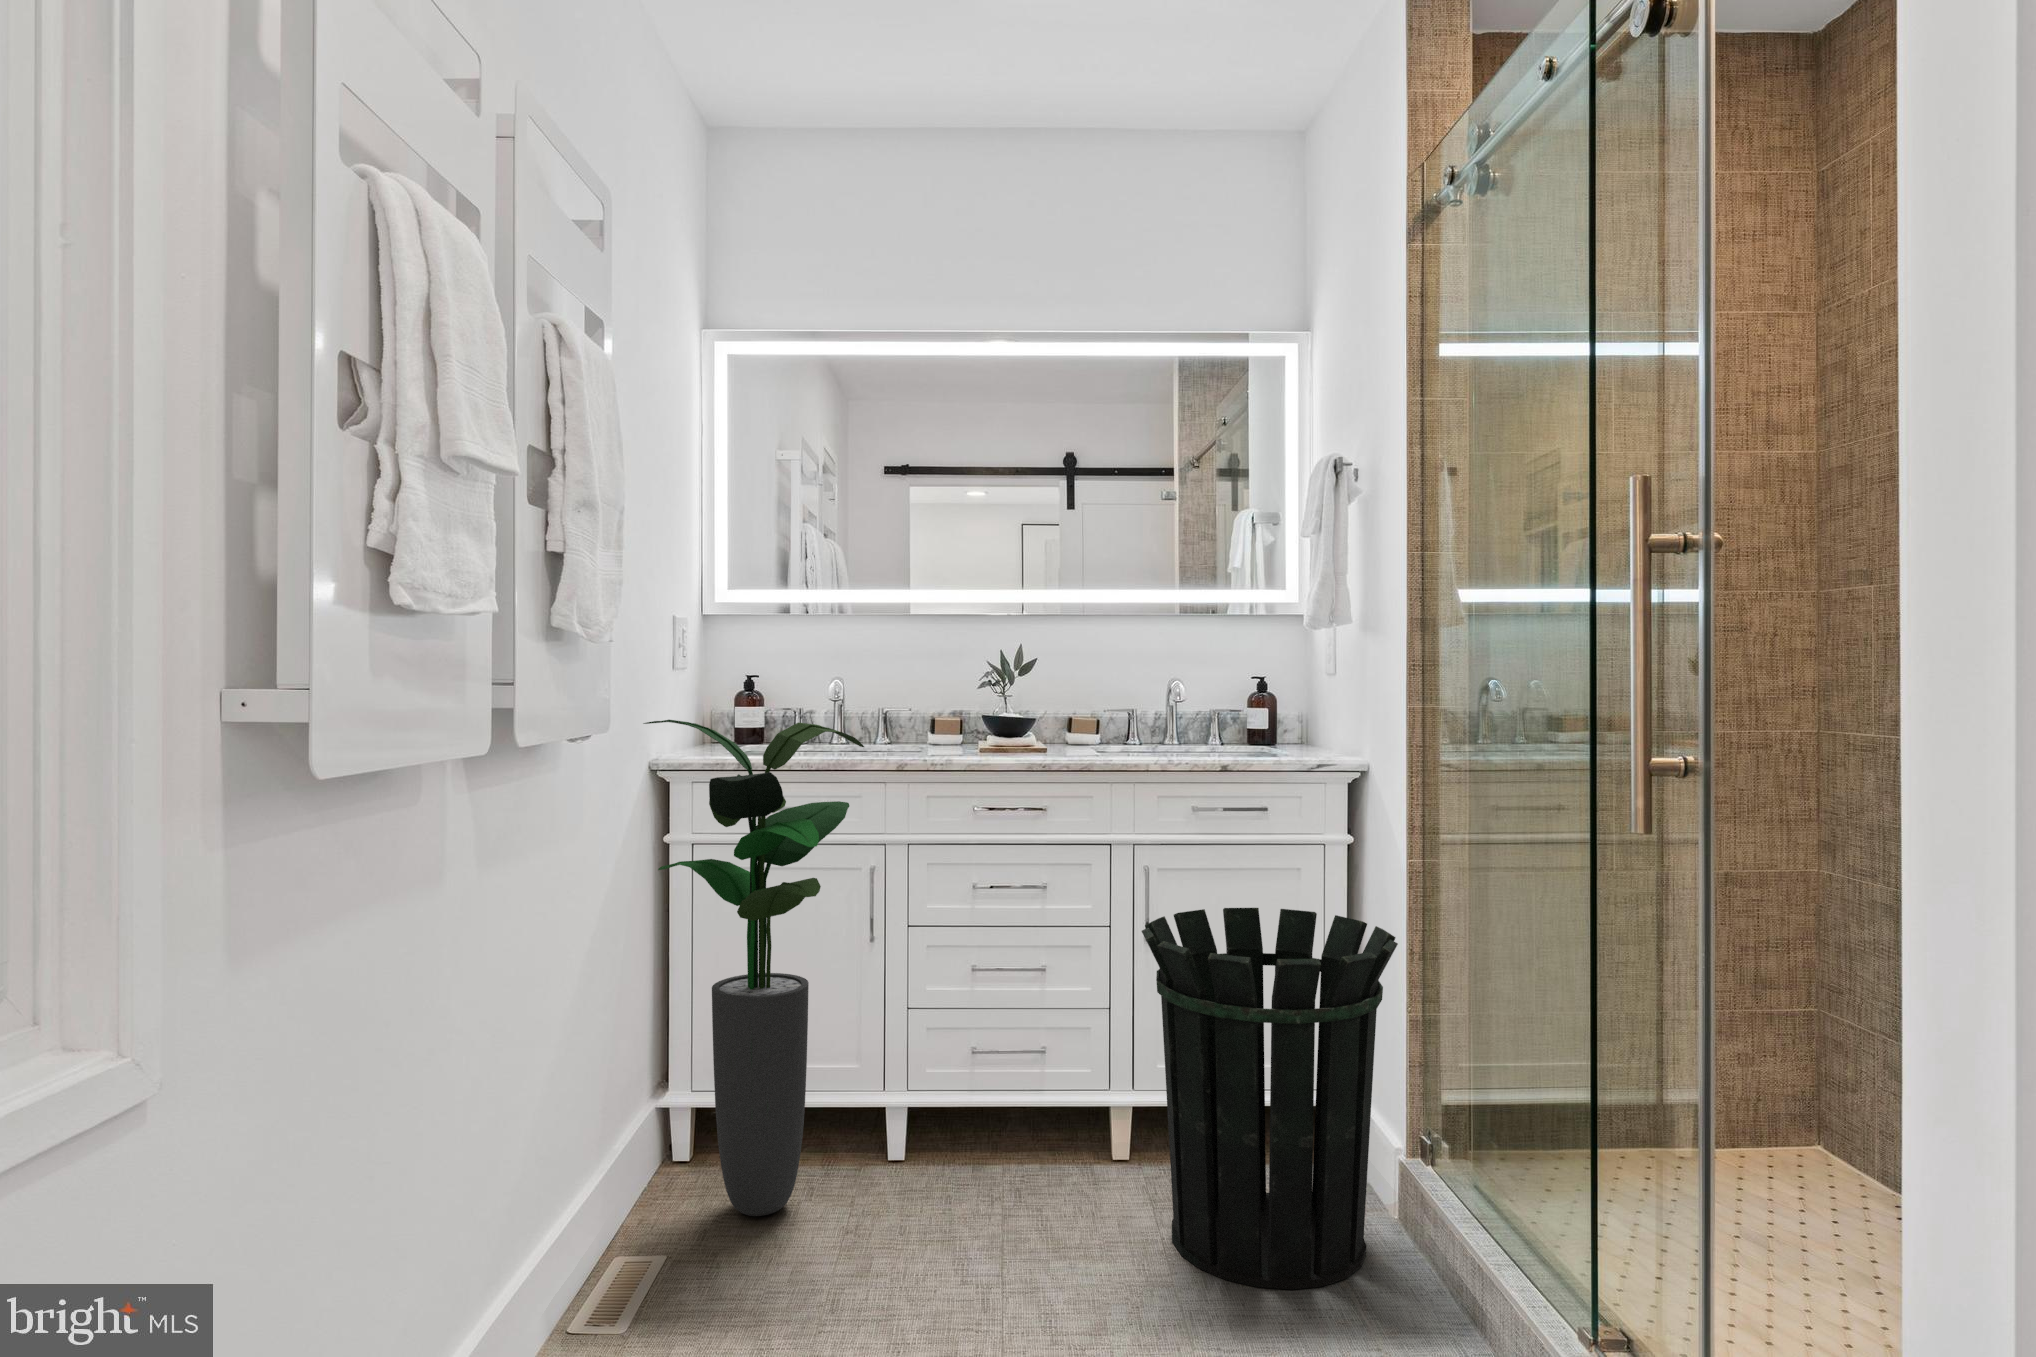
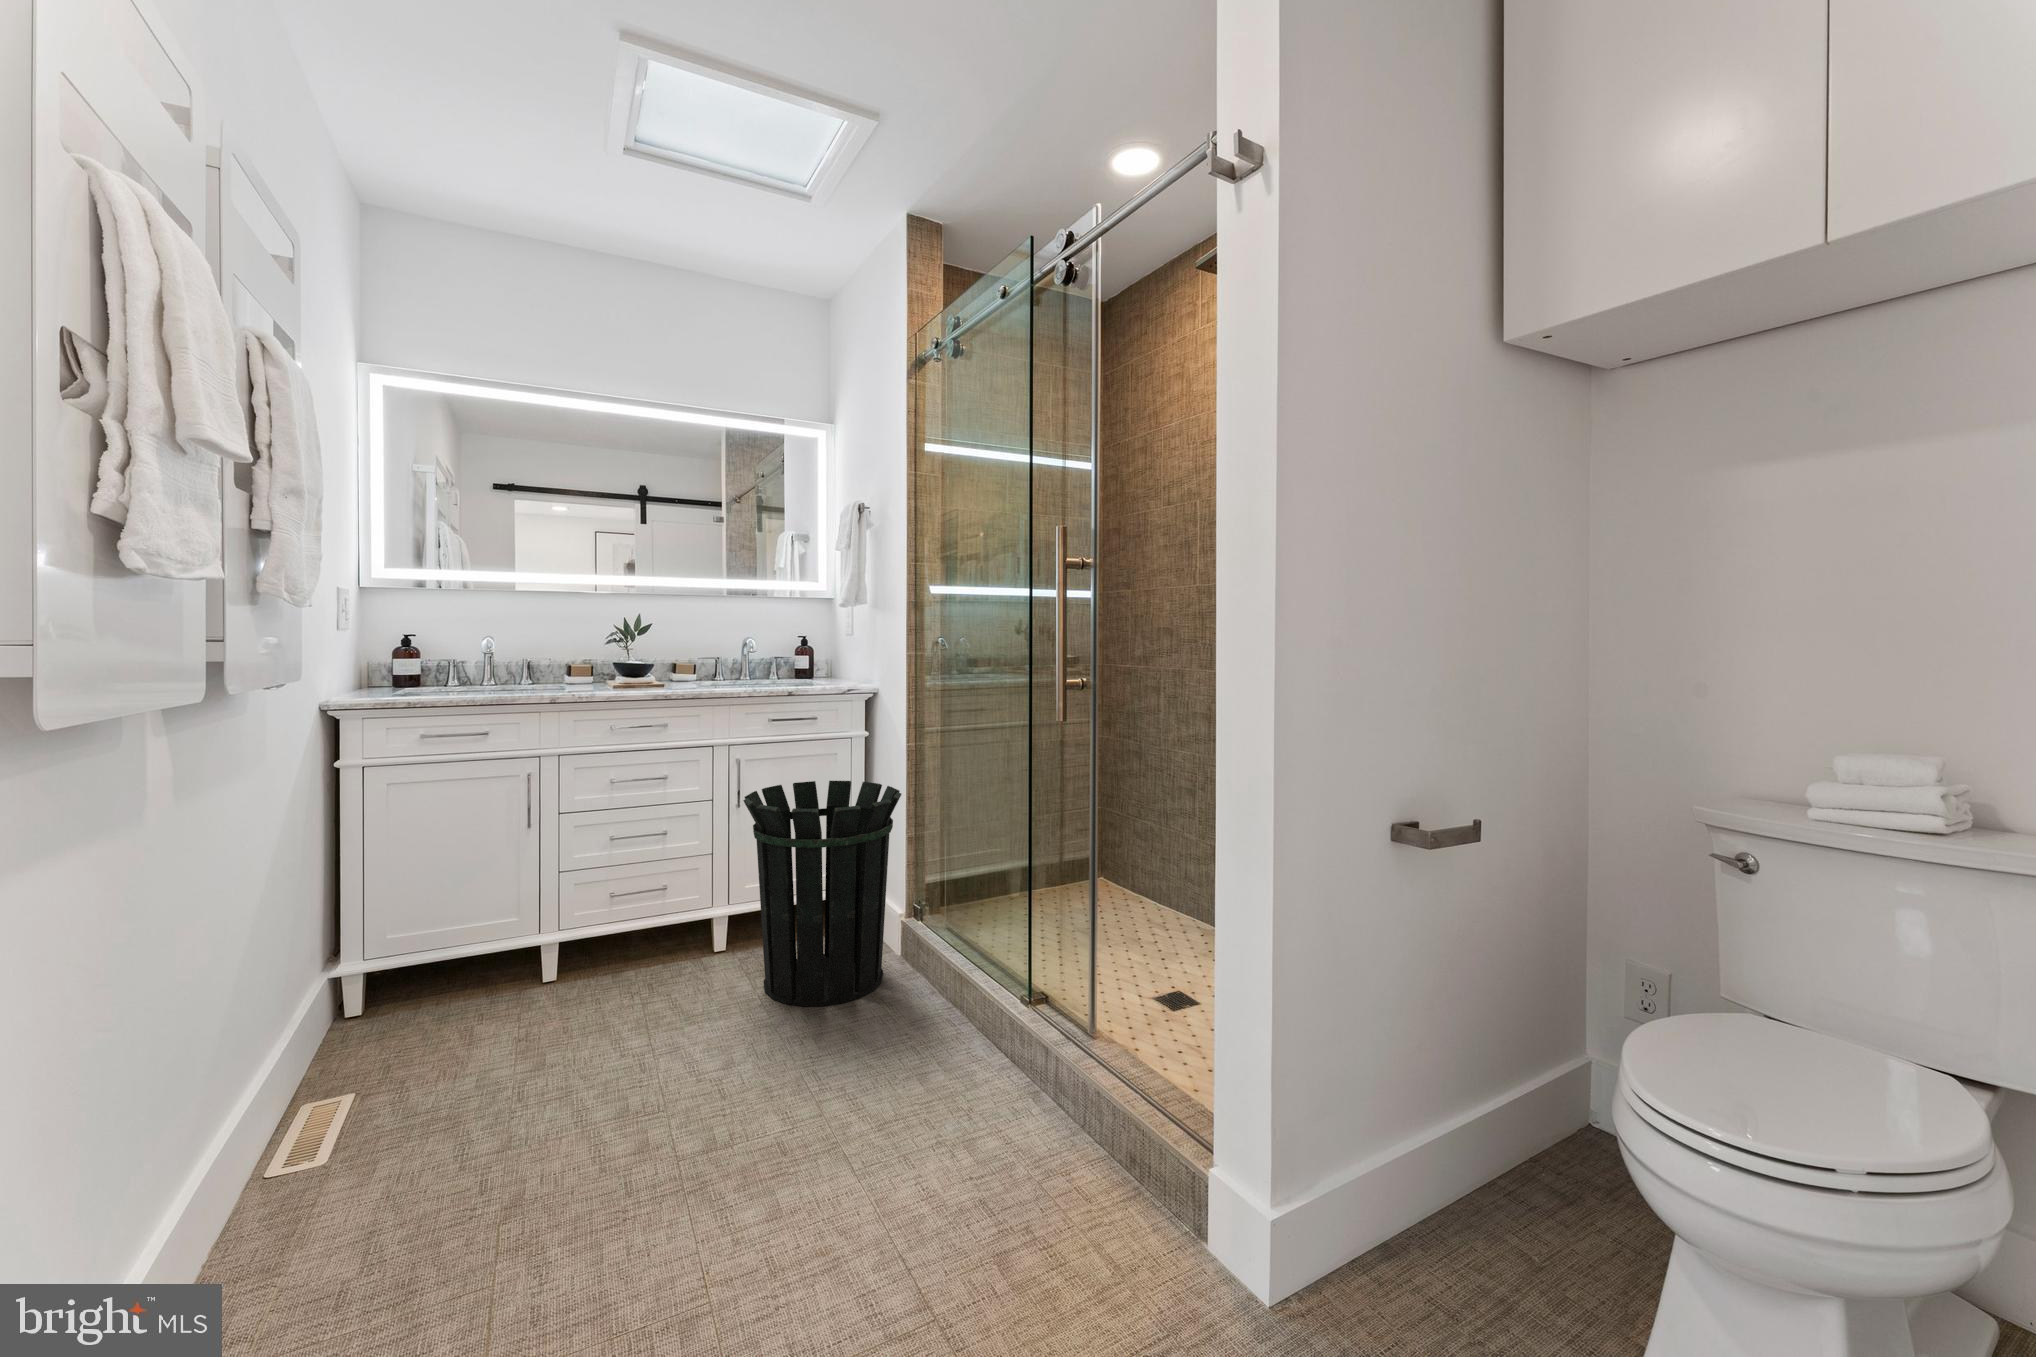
potted plant: present [644,720,864,1216] -> none [318,668,526,1040]

